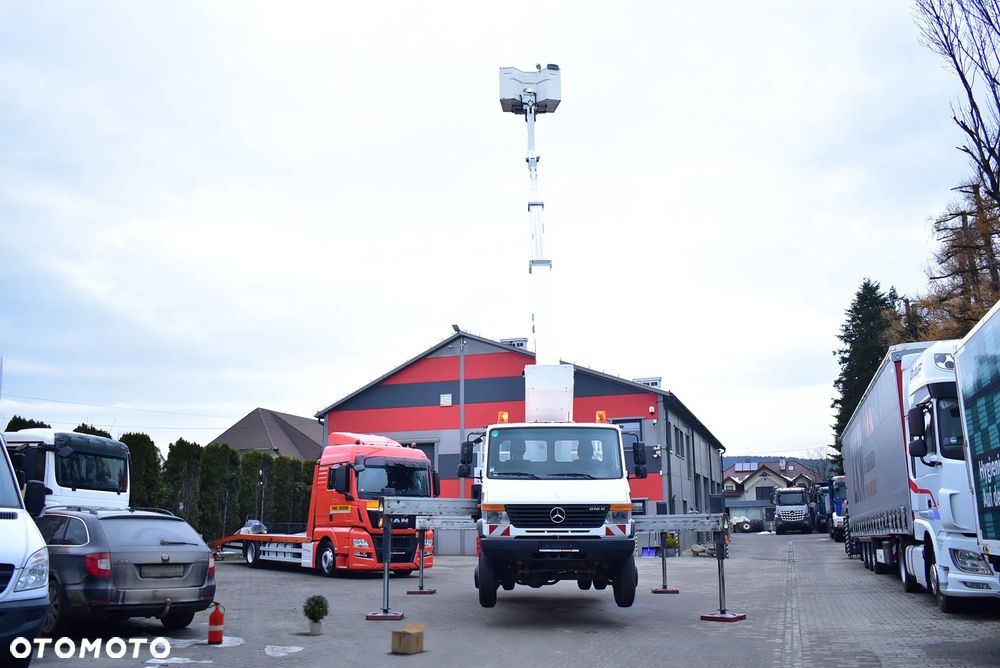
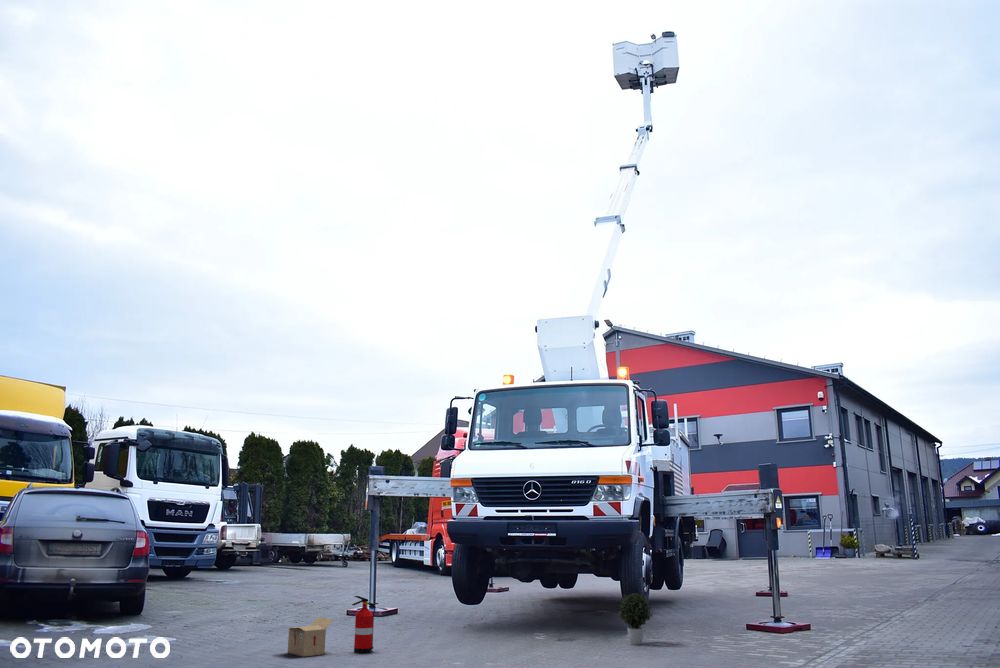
potted plant: present [303,595,329,635] -> present [617,593,652,645]
fire extinguisher: present [207,601,225,645] -> present [352,596,375,653]

